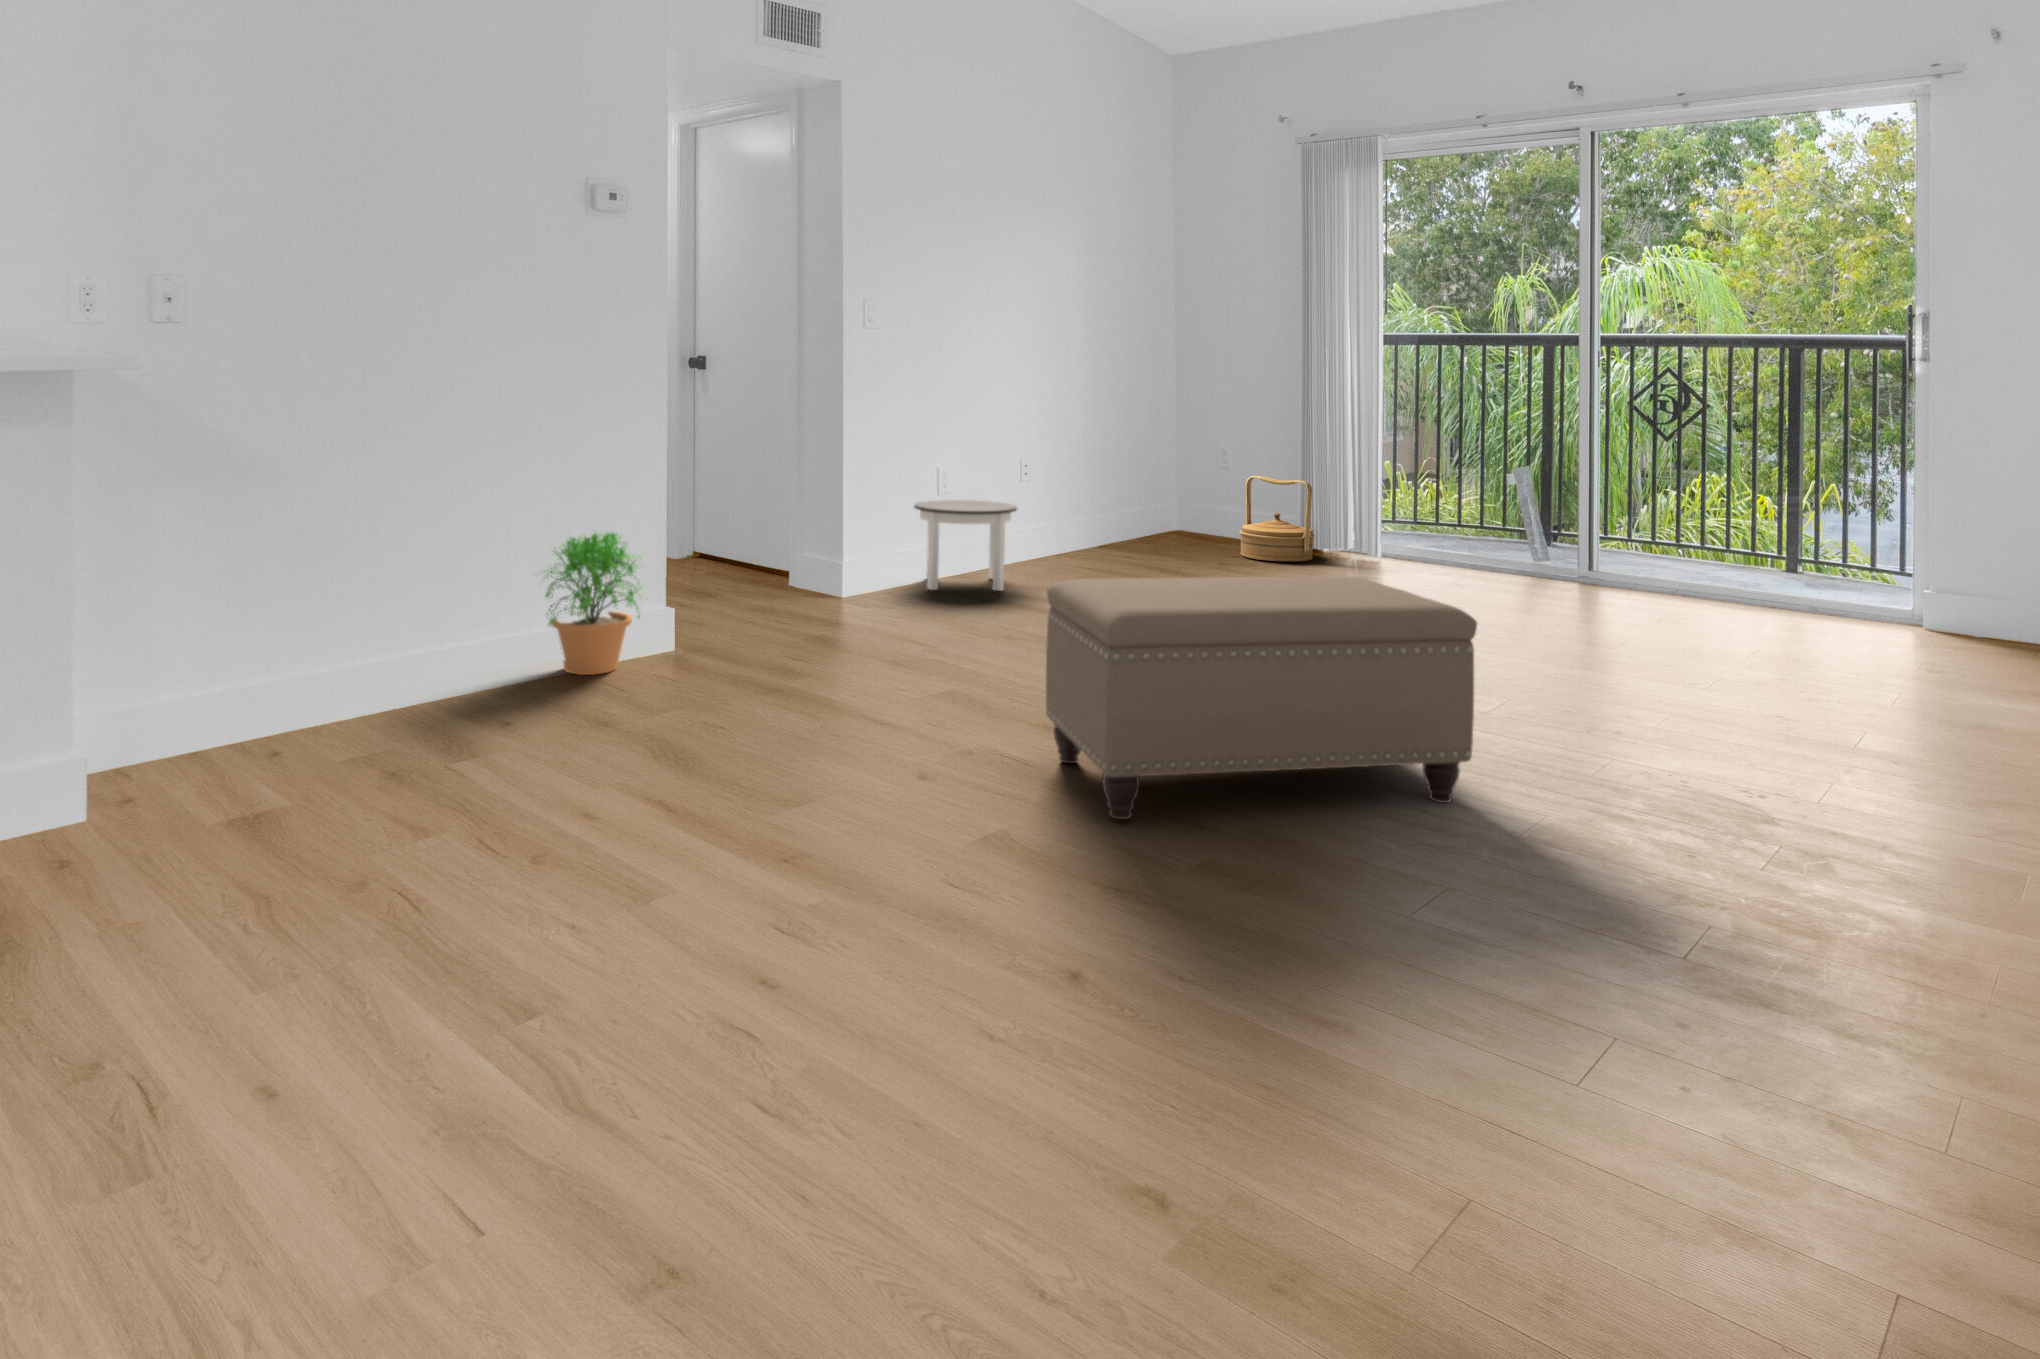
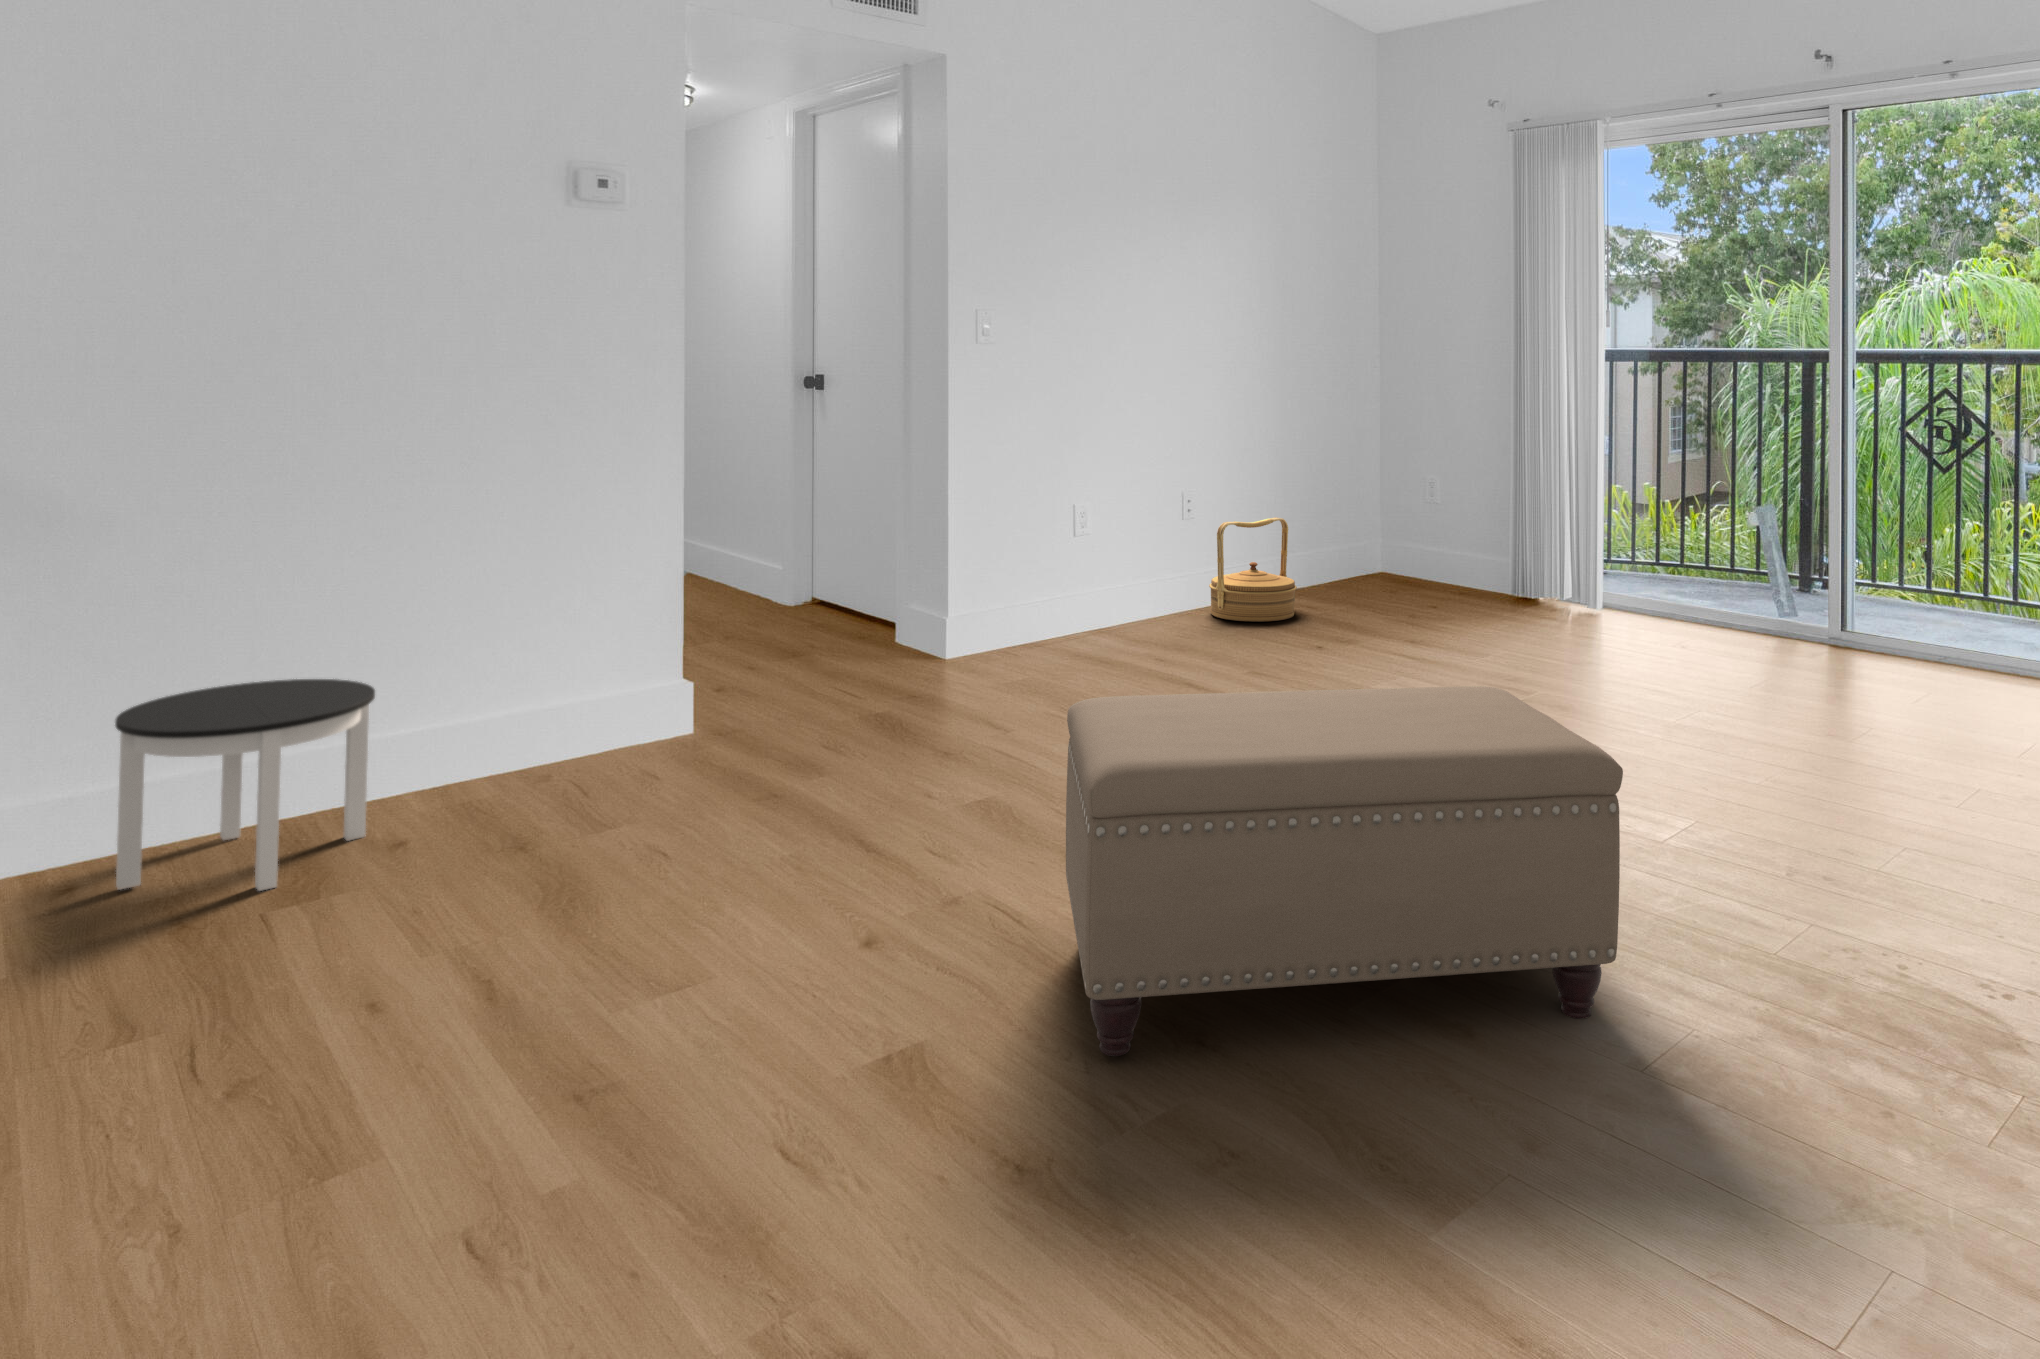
woven basket: present [1239,476,1315,562] -> present [1209,518,1297,622]
round table: present [914,500,1017,591] -> present [115,679,375,891]
potted plant: present [544,532,641,675] -> none [487,605,652,792]

